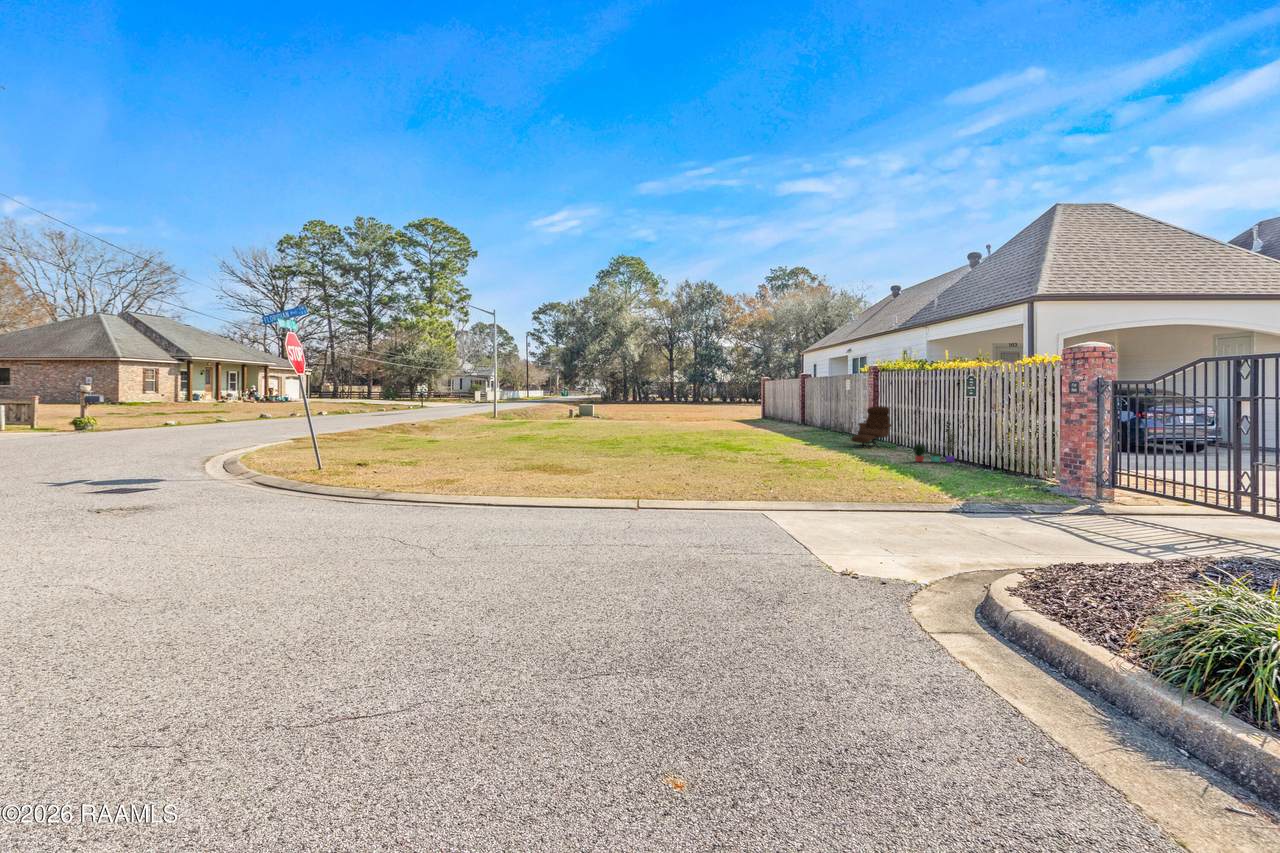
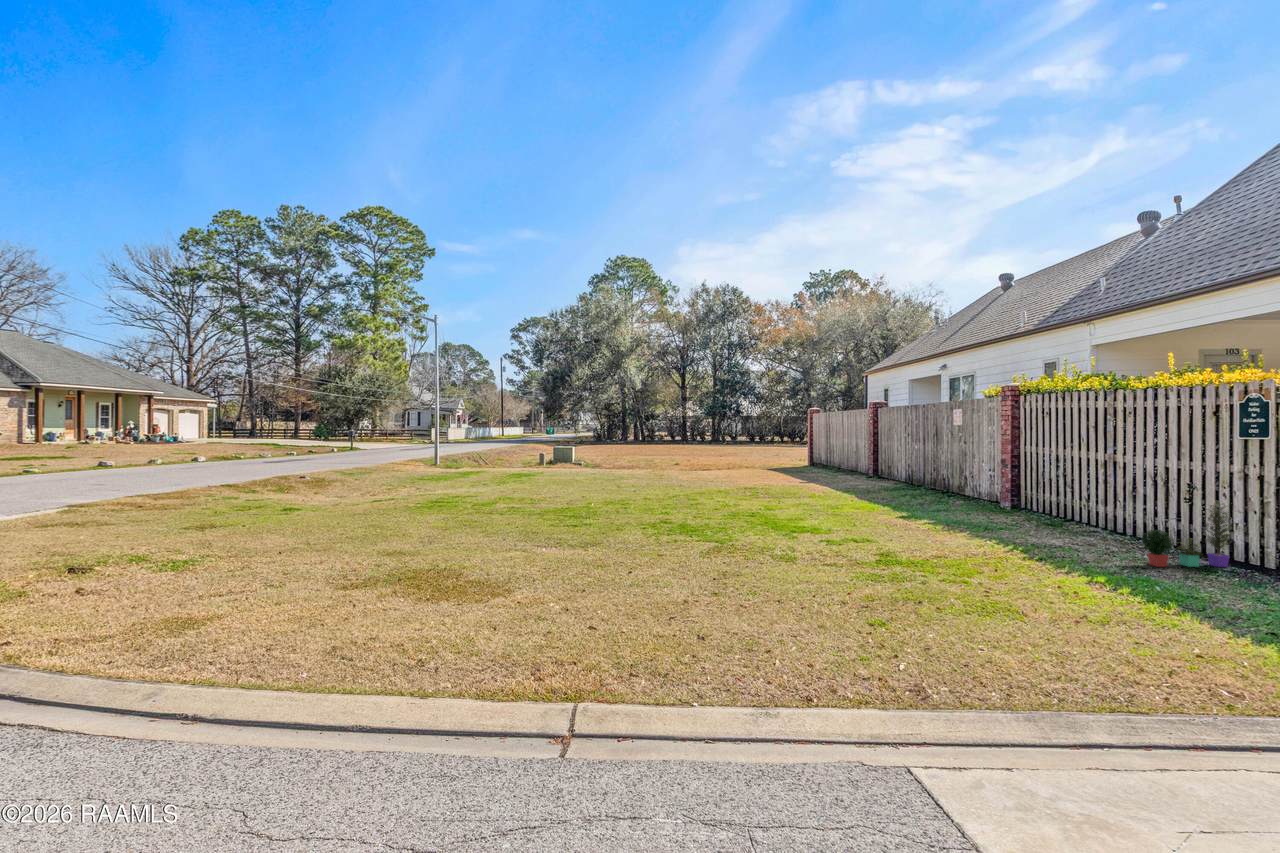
lounge chair: present [851,406,892,447] -> none [983,453,1052,526]

